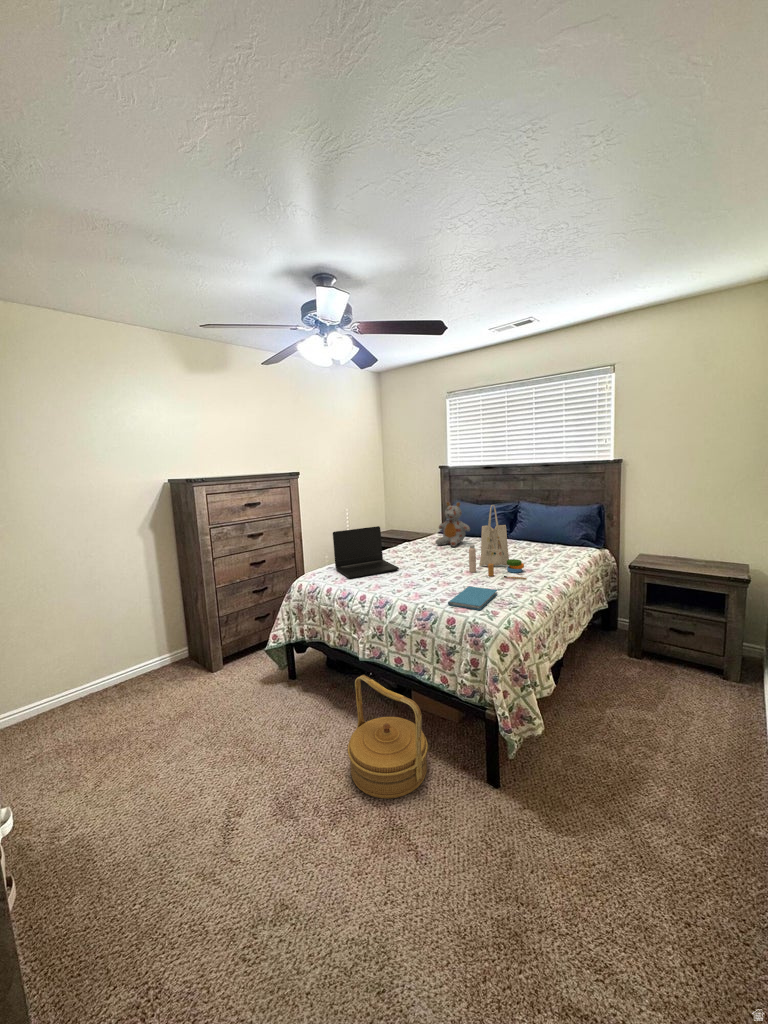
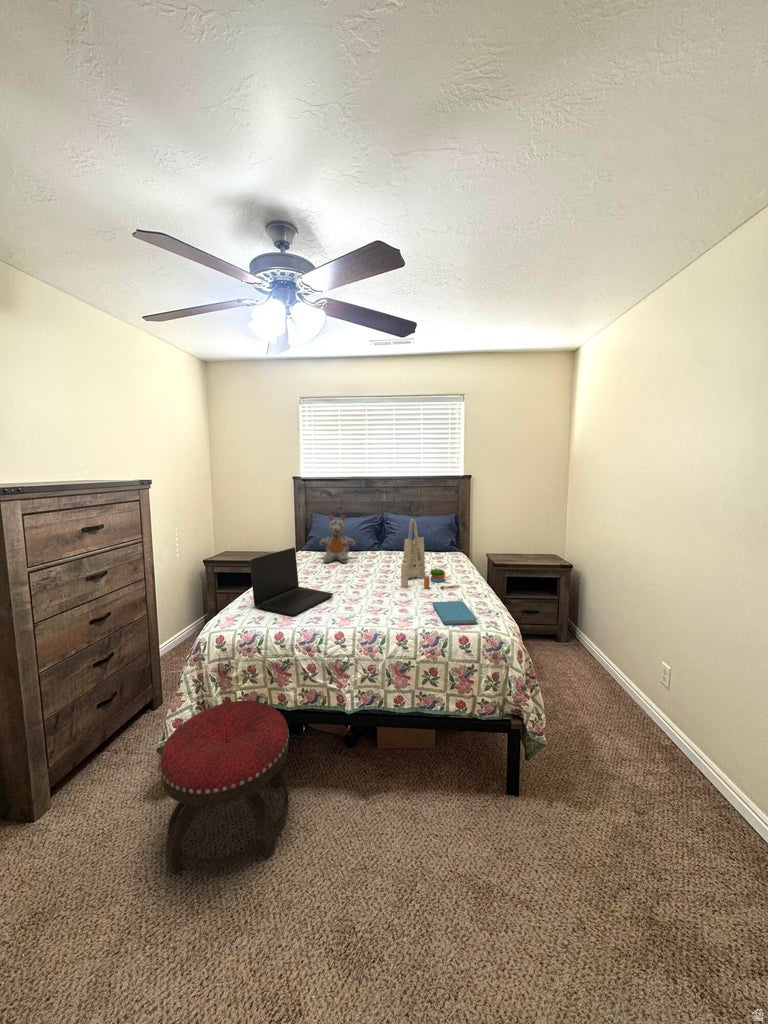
ottoman: none [239,631,330,738] -> present [160,700,289,873]
woven basket: present [348,675,428,799] -> none [369,730,472,871]

